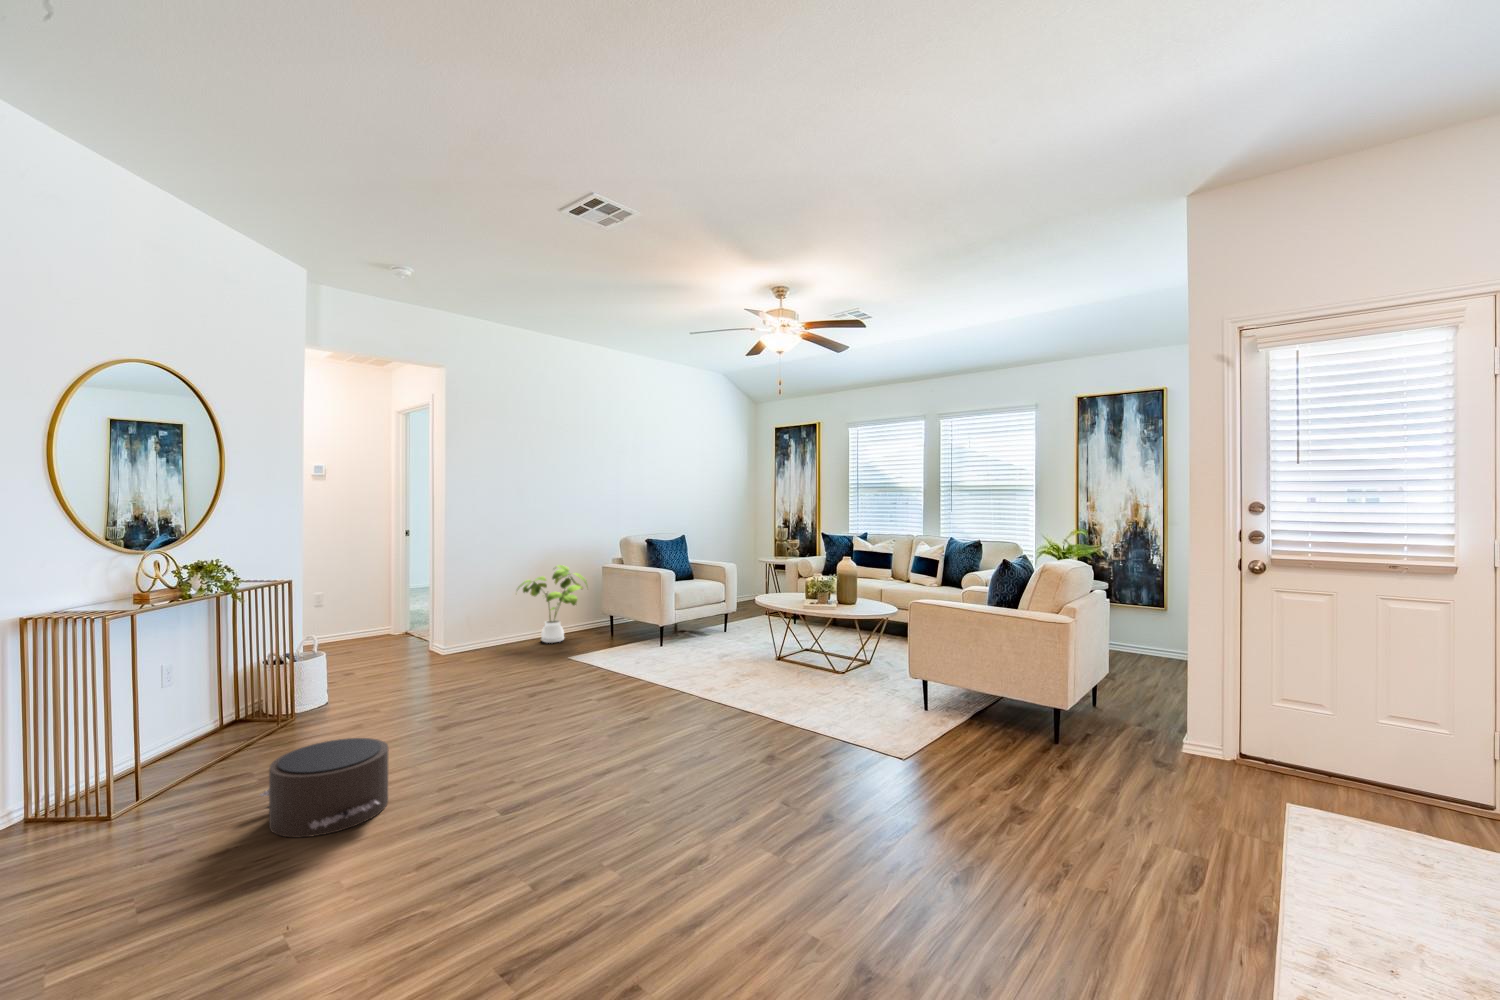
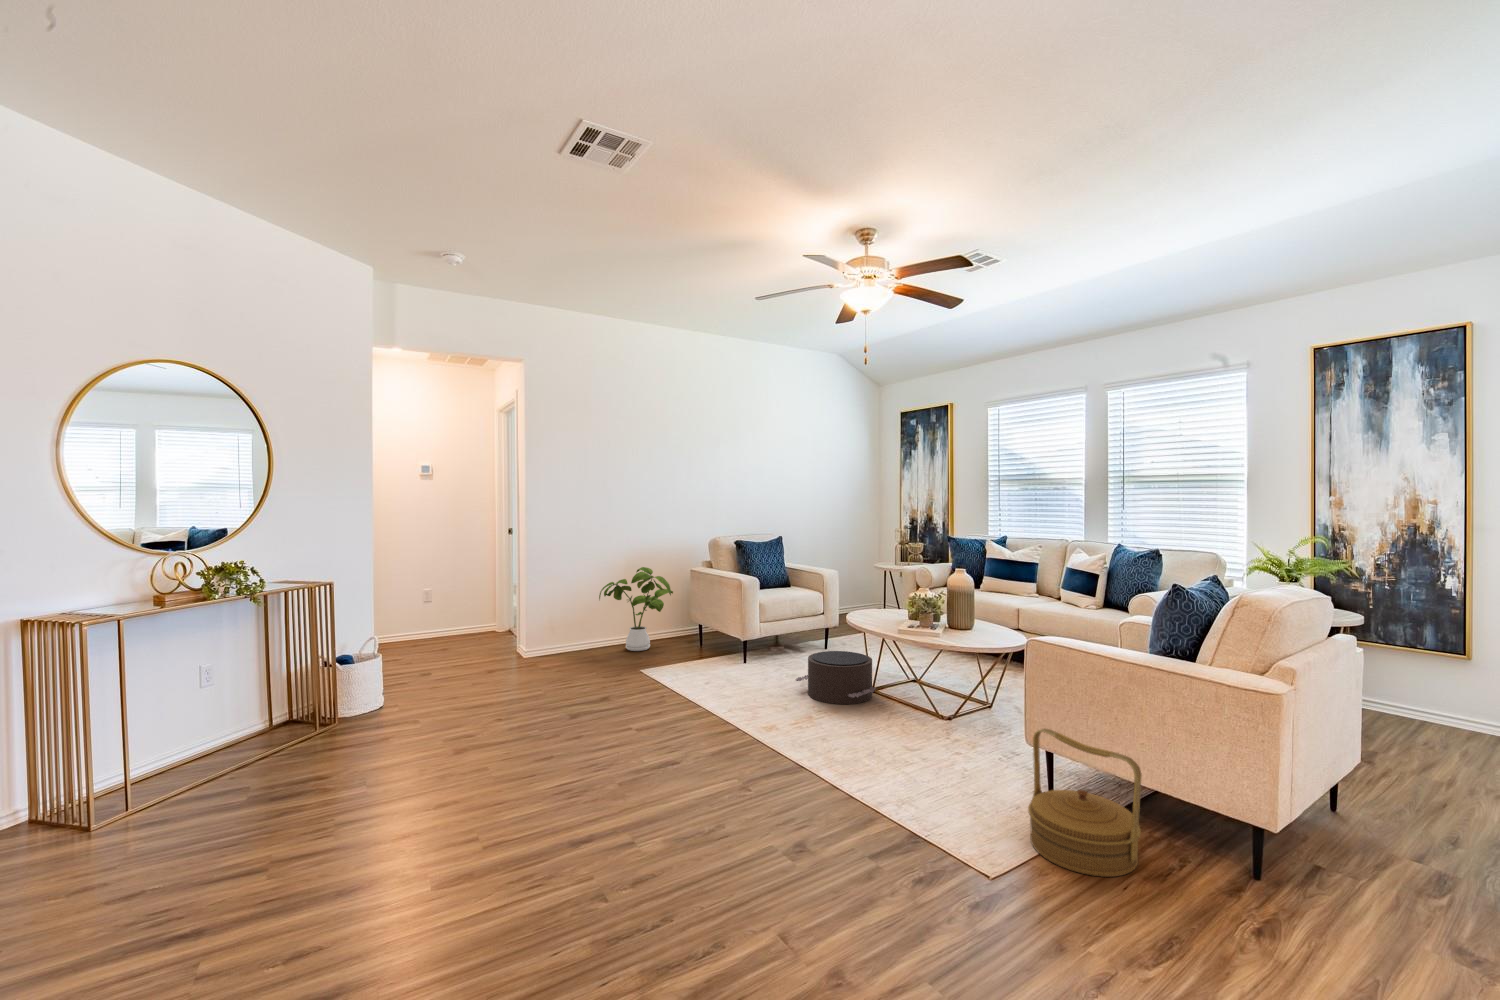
woven basket: none [919,662,993,754] -> present [1028,728,1142,877]
pouf: present [260,738,388,837] -> present [795,651,877,704]

